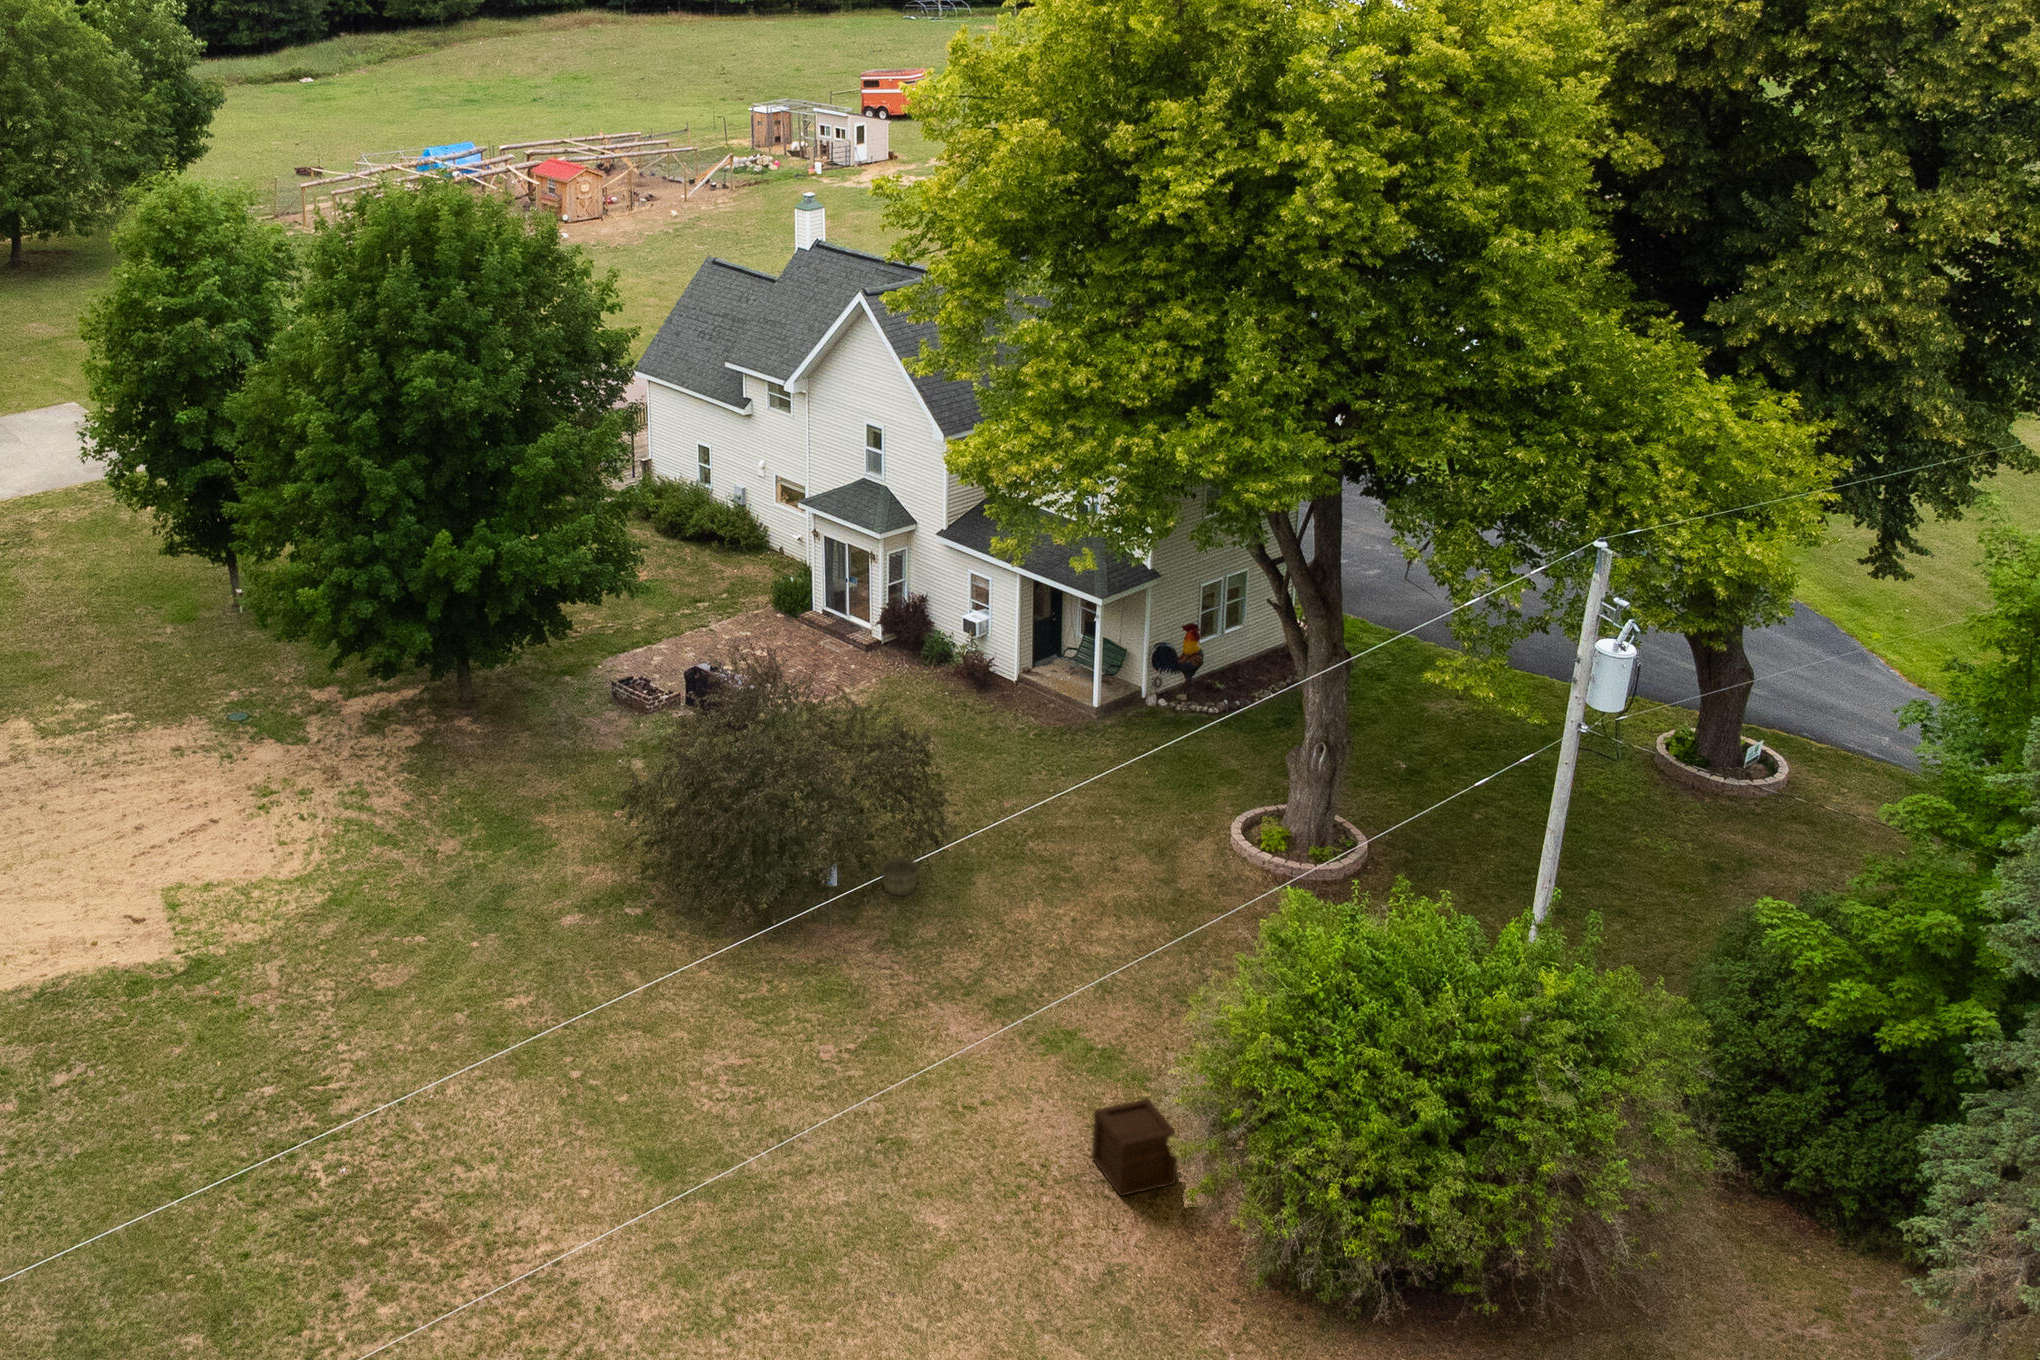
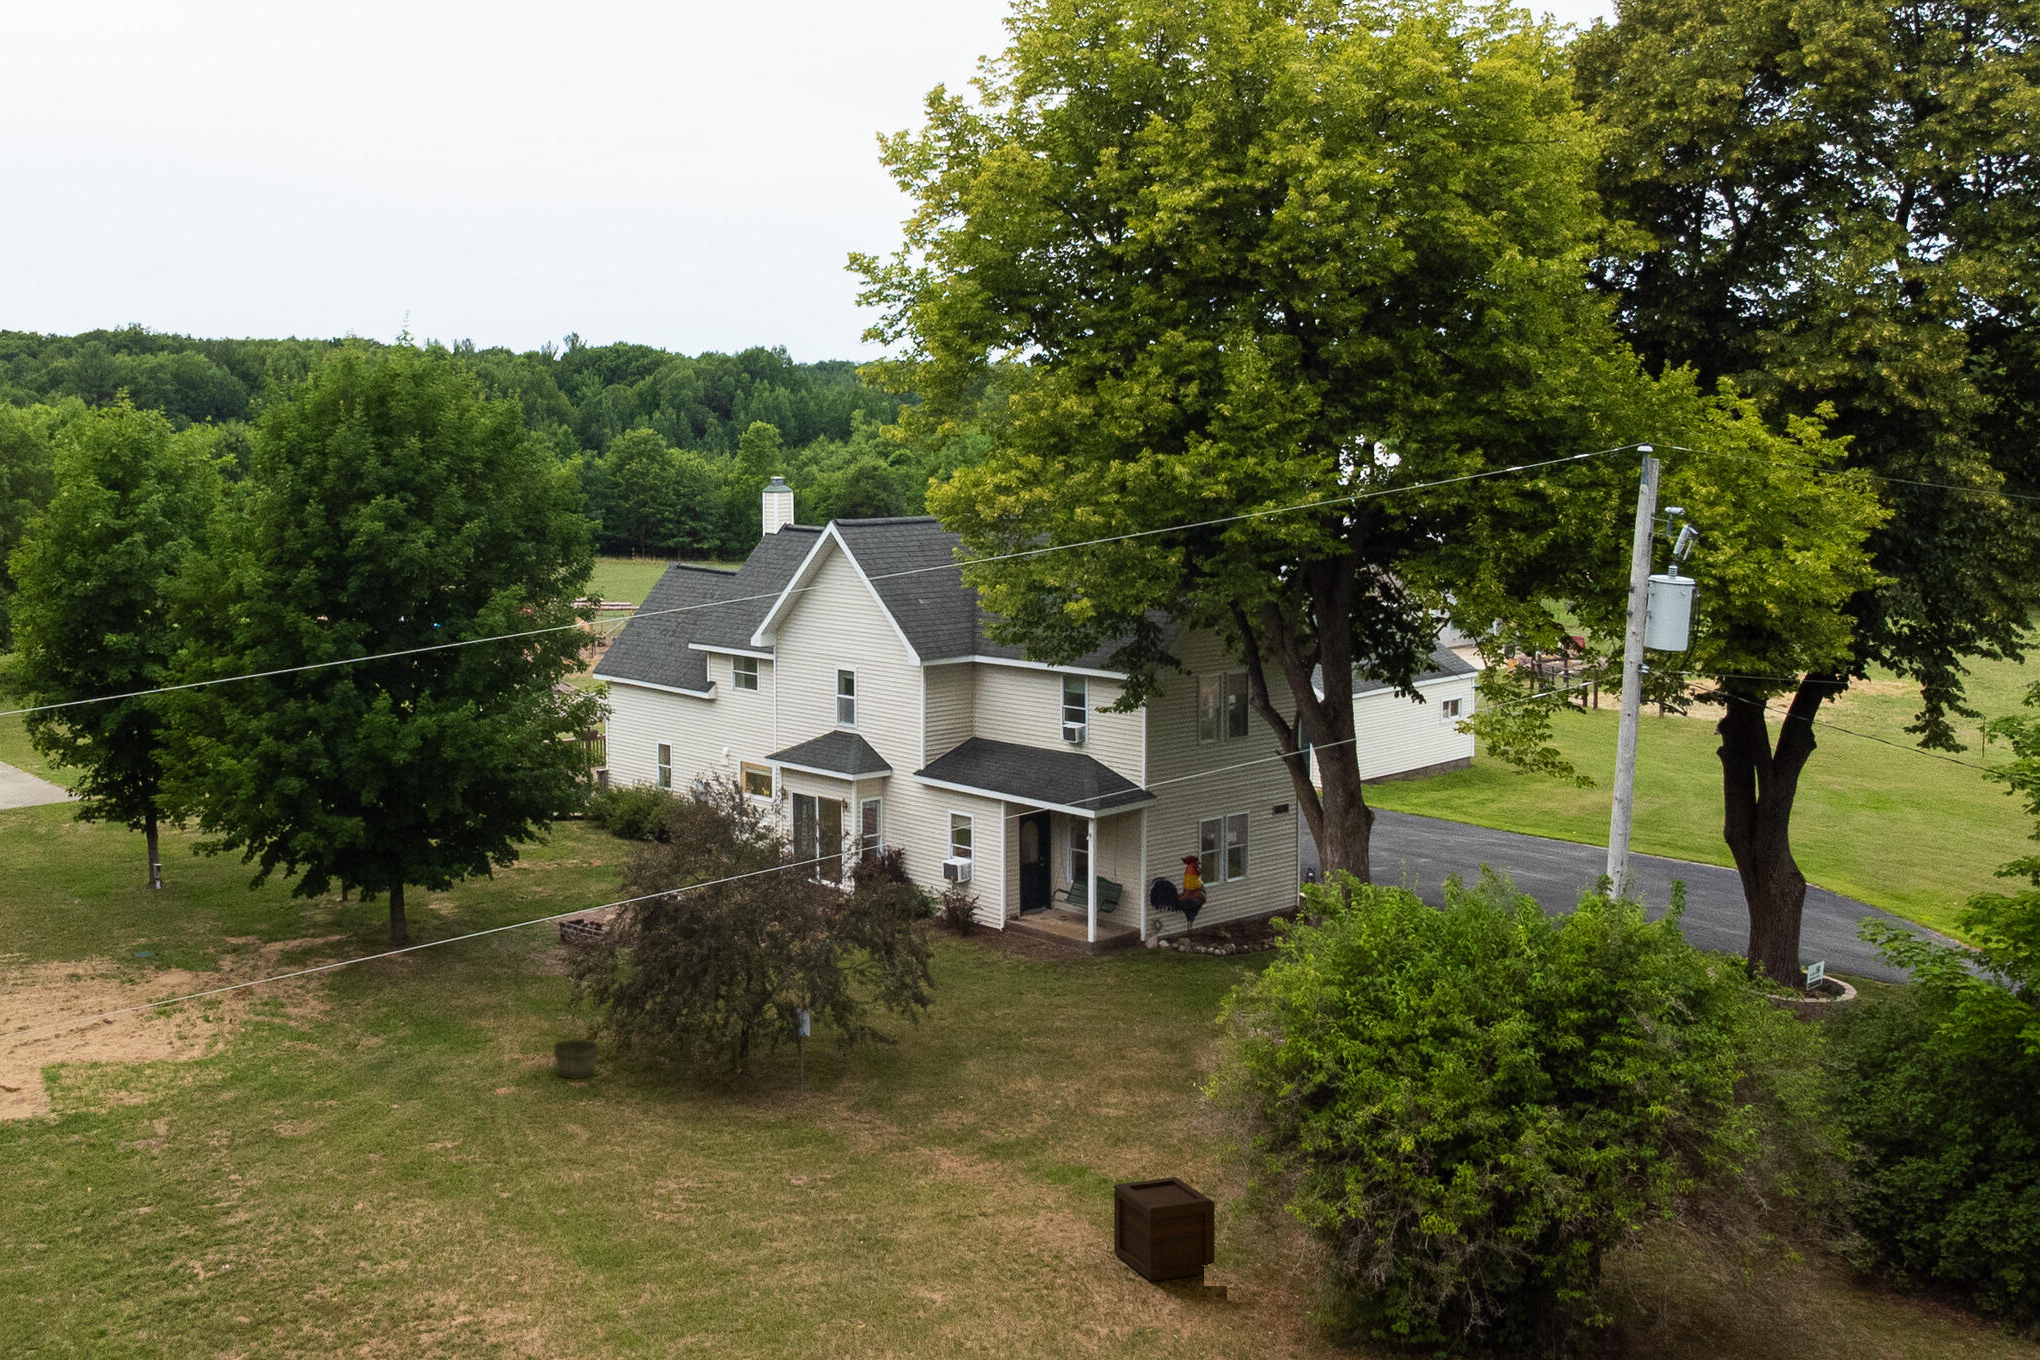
wooden bucket: present [881,858,920,896] -> present [554,1039,598,1079]

